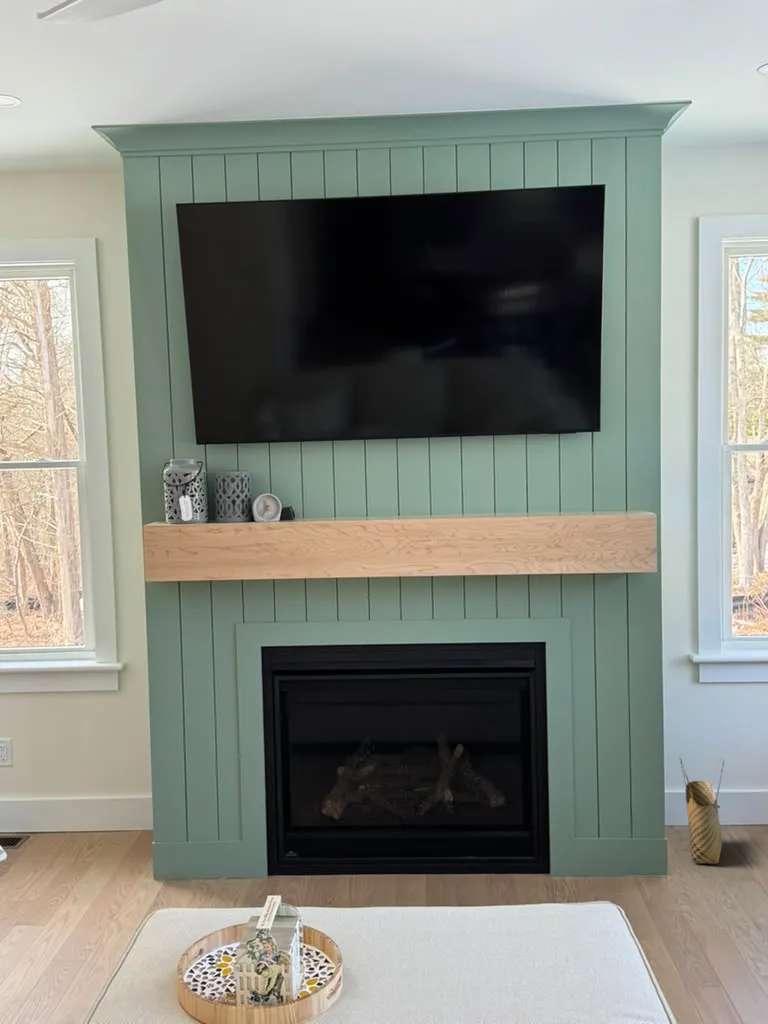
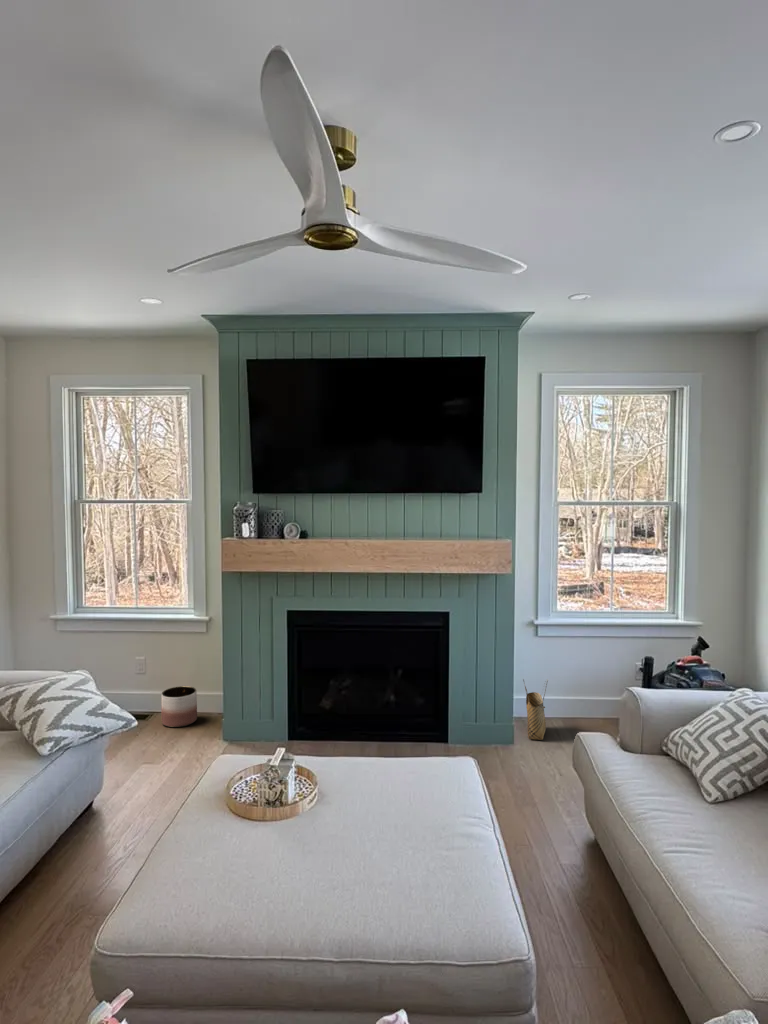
planter: none [46,784,108,856] -> present [161,686,197,727]

